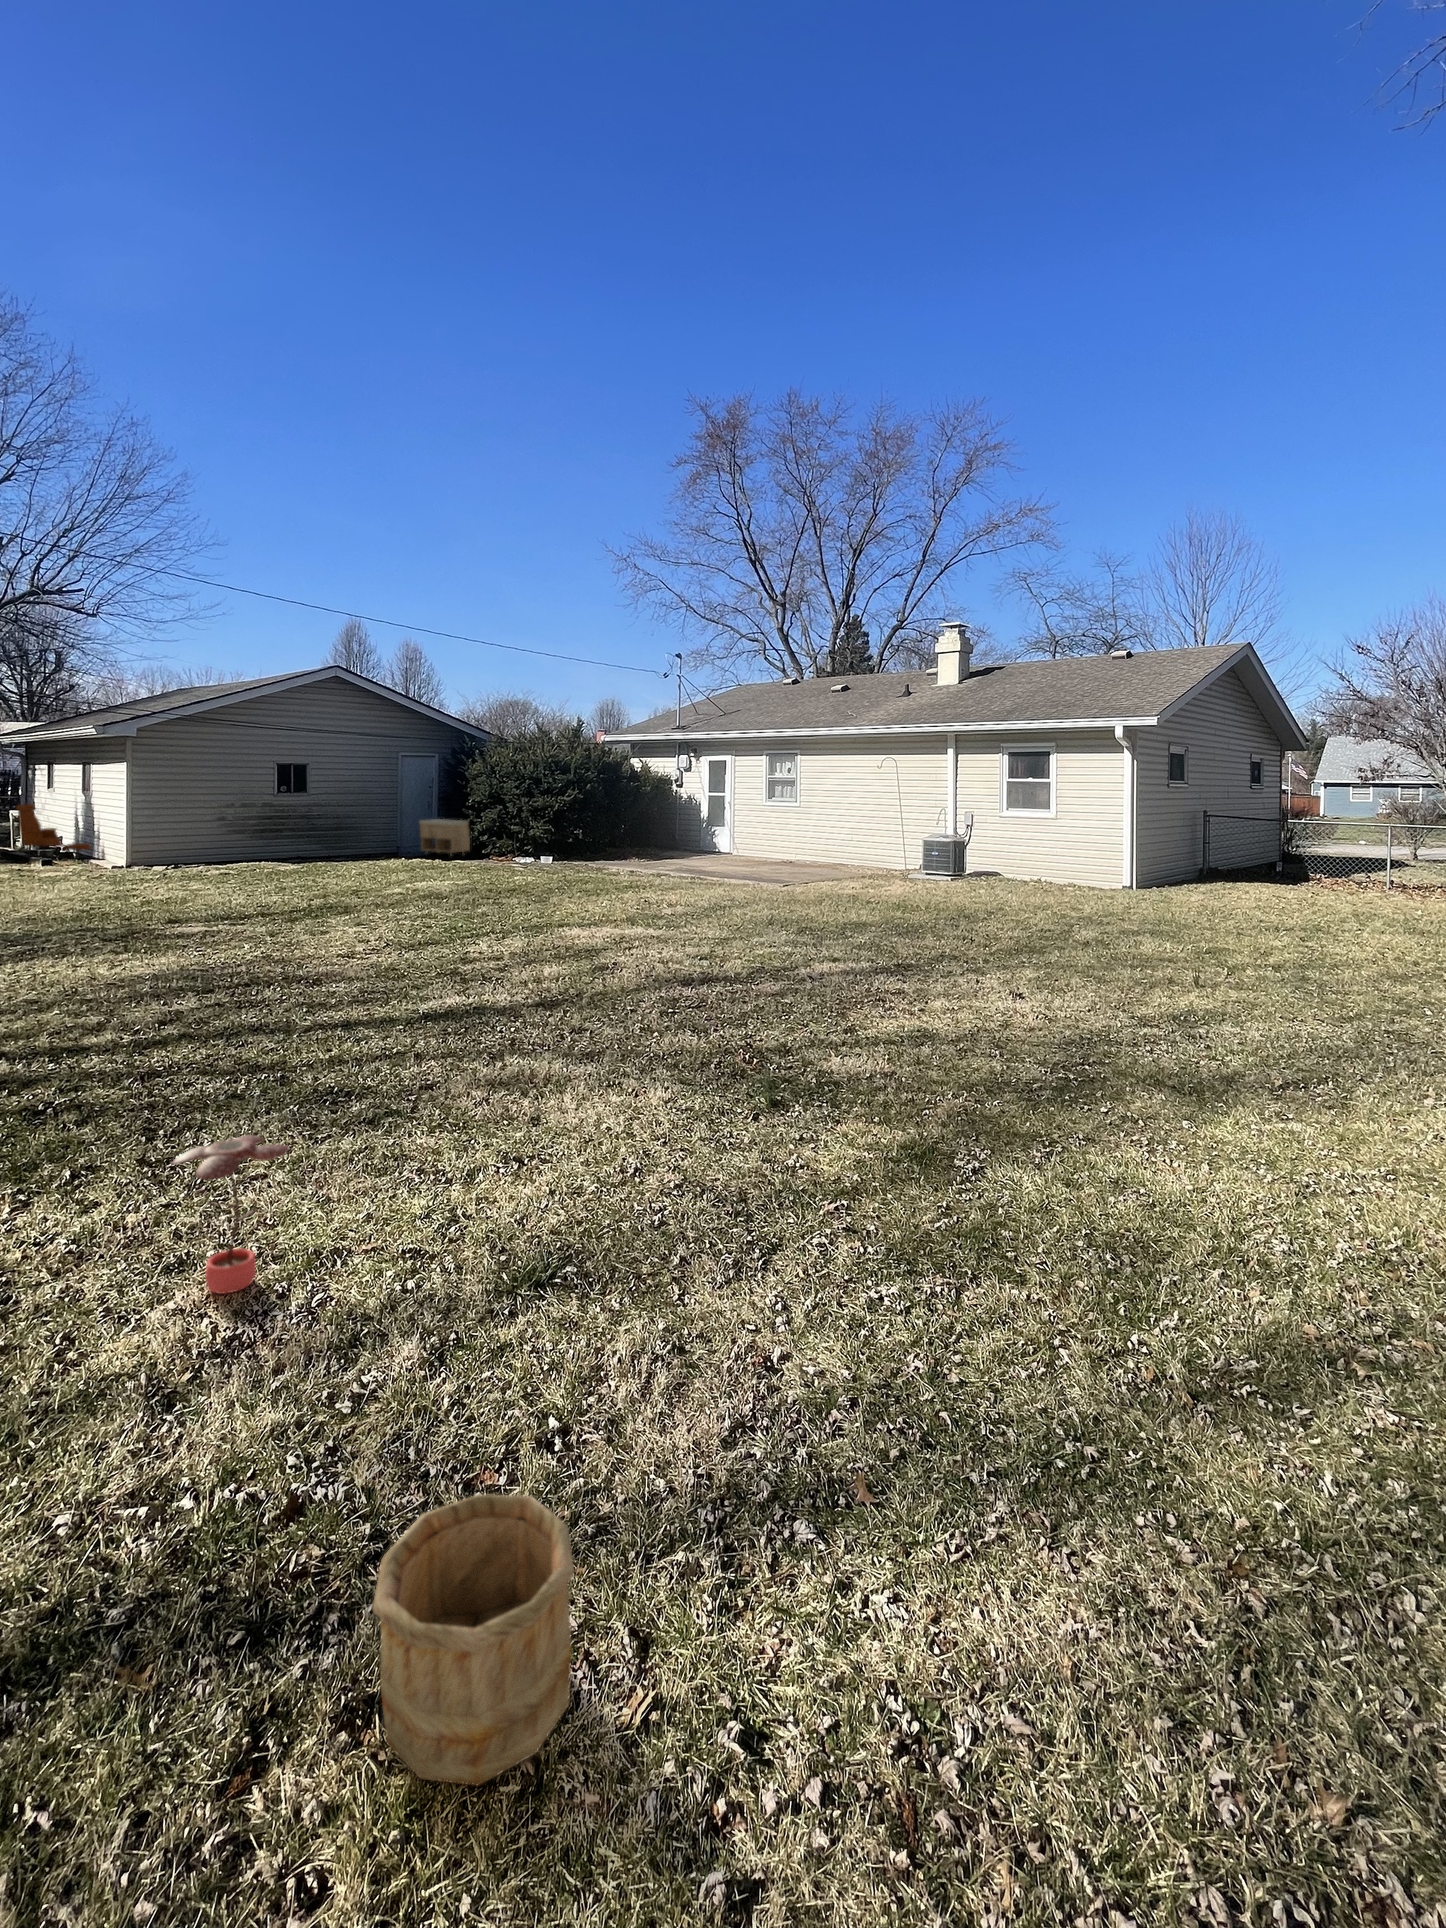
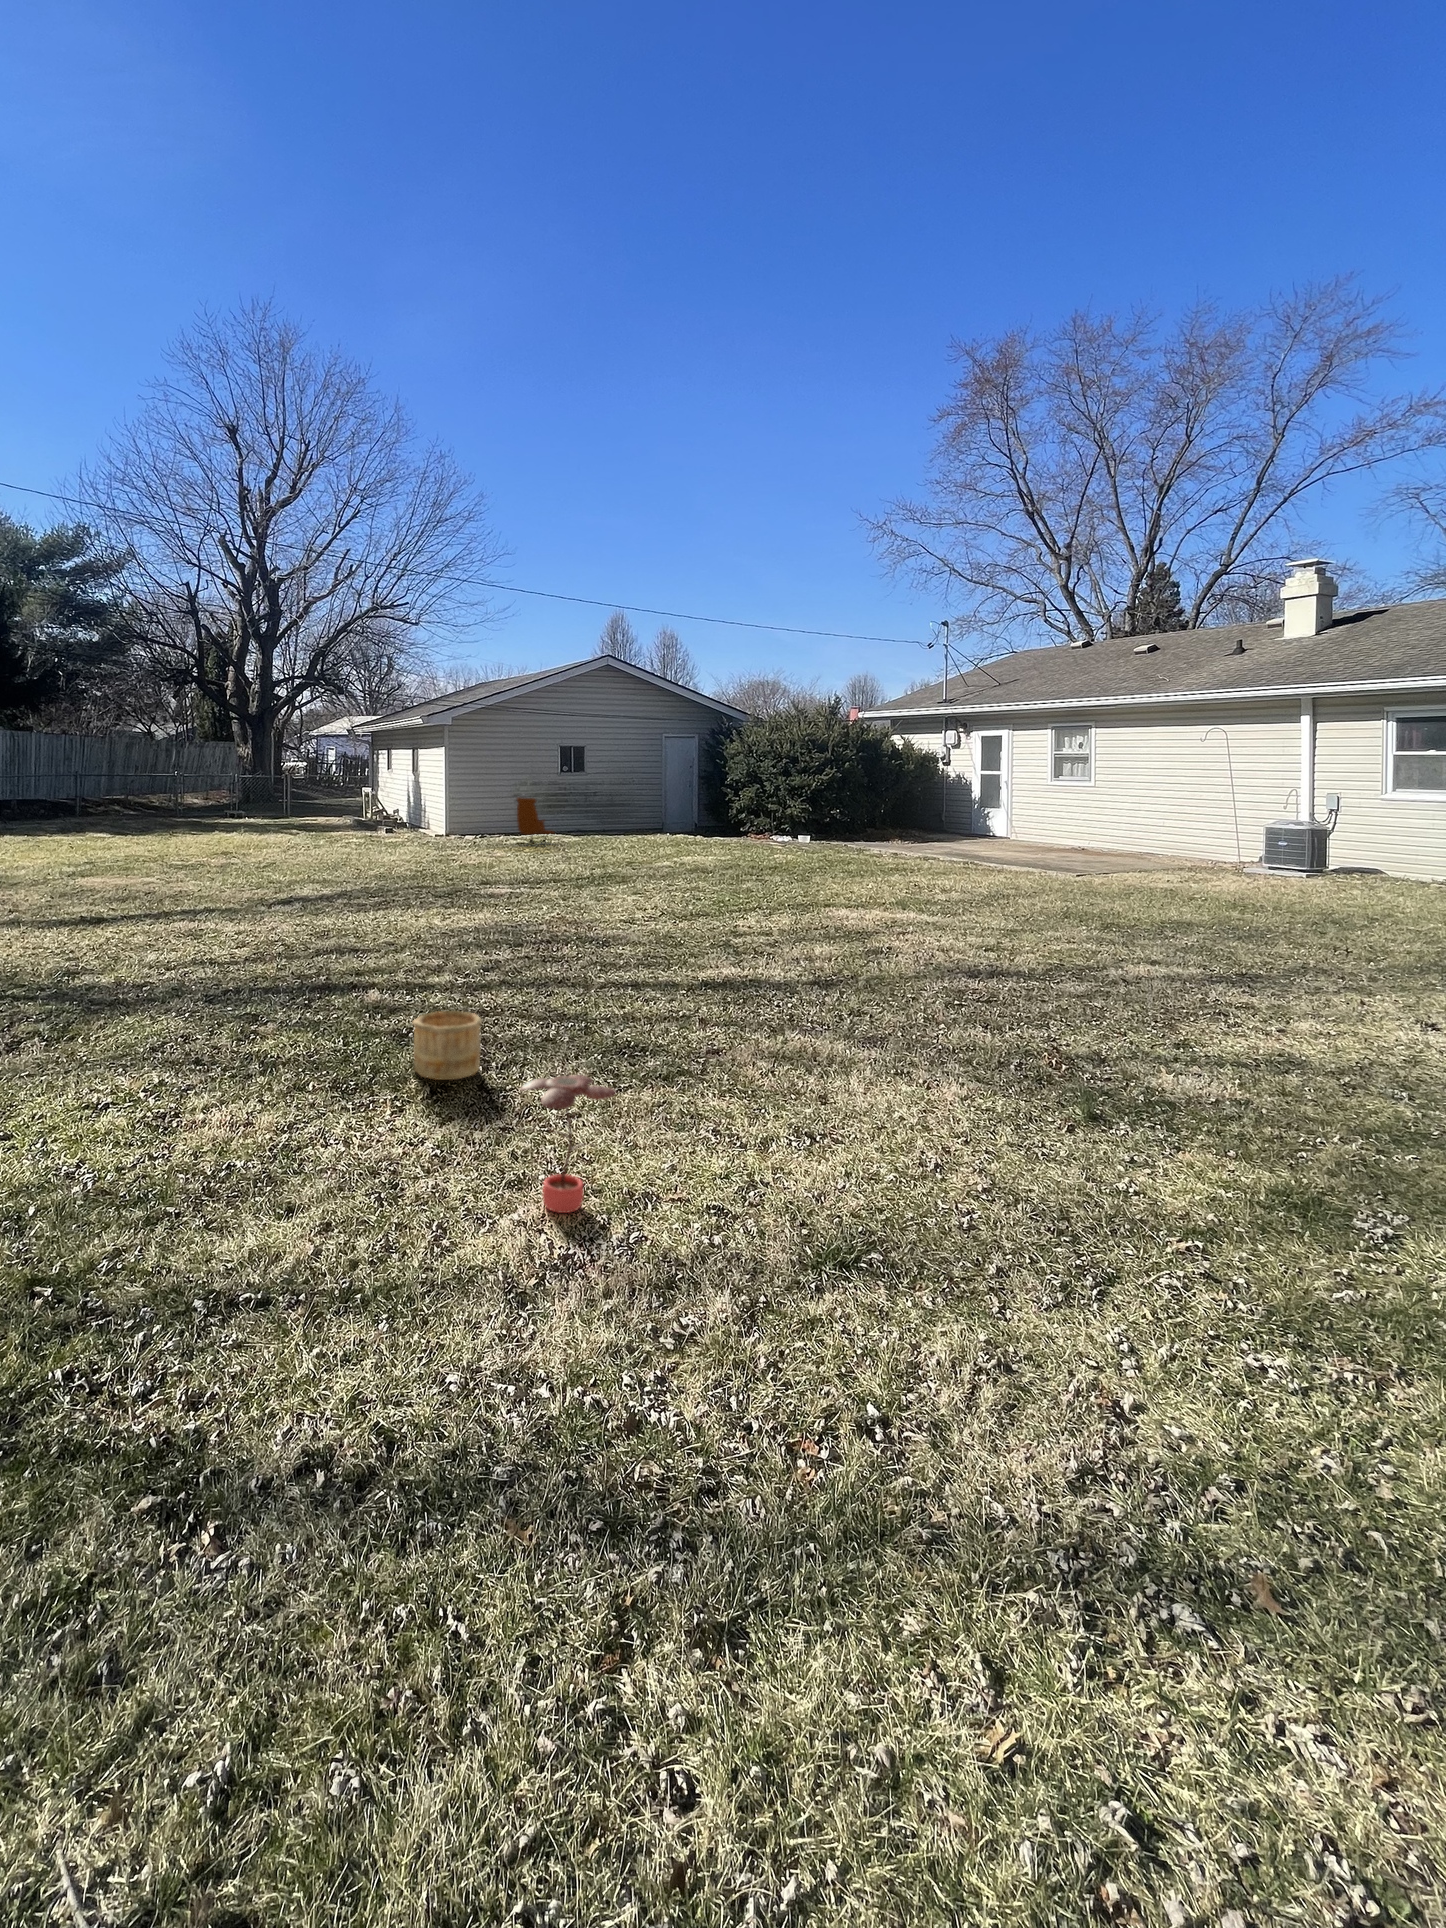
lounge chair: present [17,804,92,859] -> present [517,797,554,845]
storage bench: present [420,819,470,854] -> none [687,816,732,851]
wooden bucket: present [373,1494,574,1786] -> present [412,1011,482,1080]

